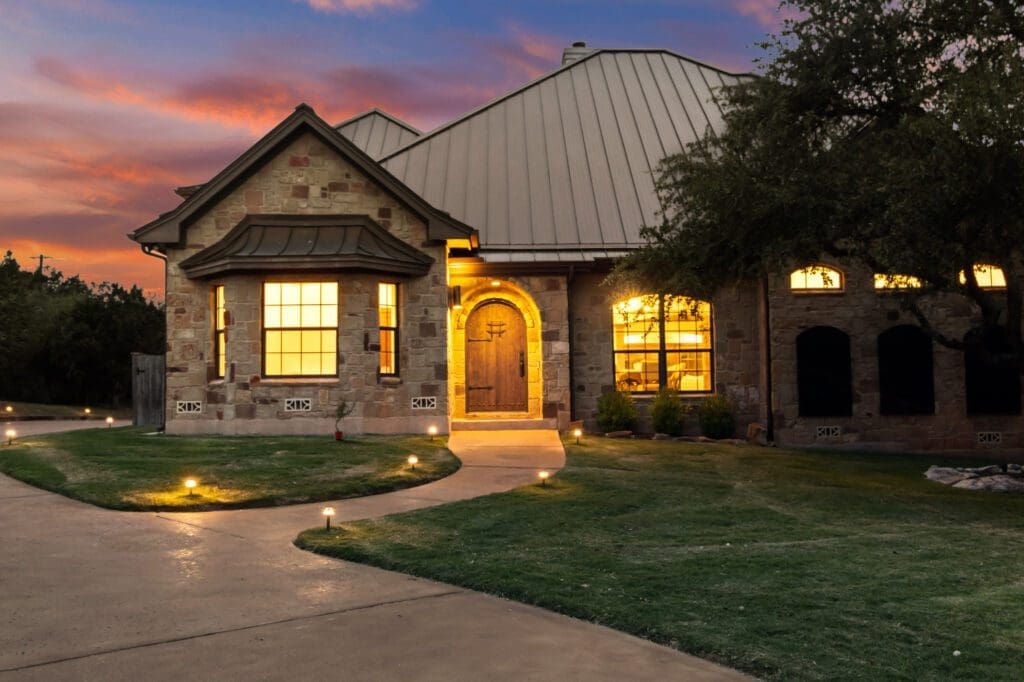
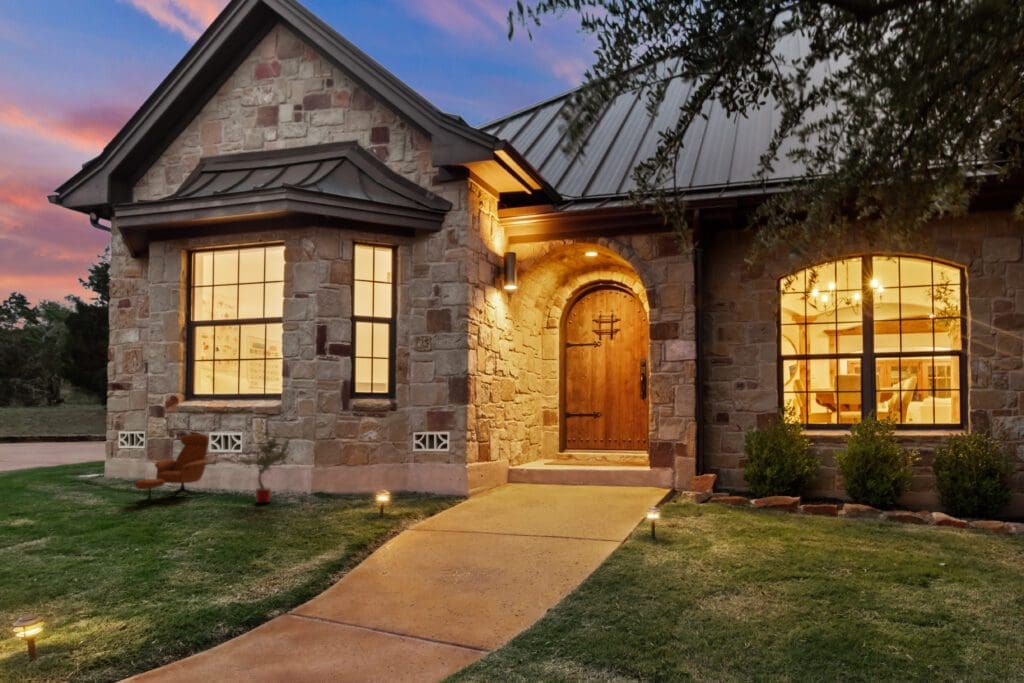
lounge chair: none [262,401,294,443] -> present [135,434,209,505]

